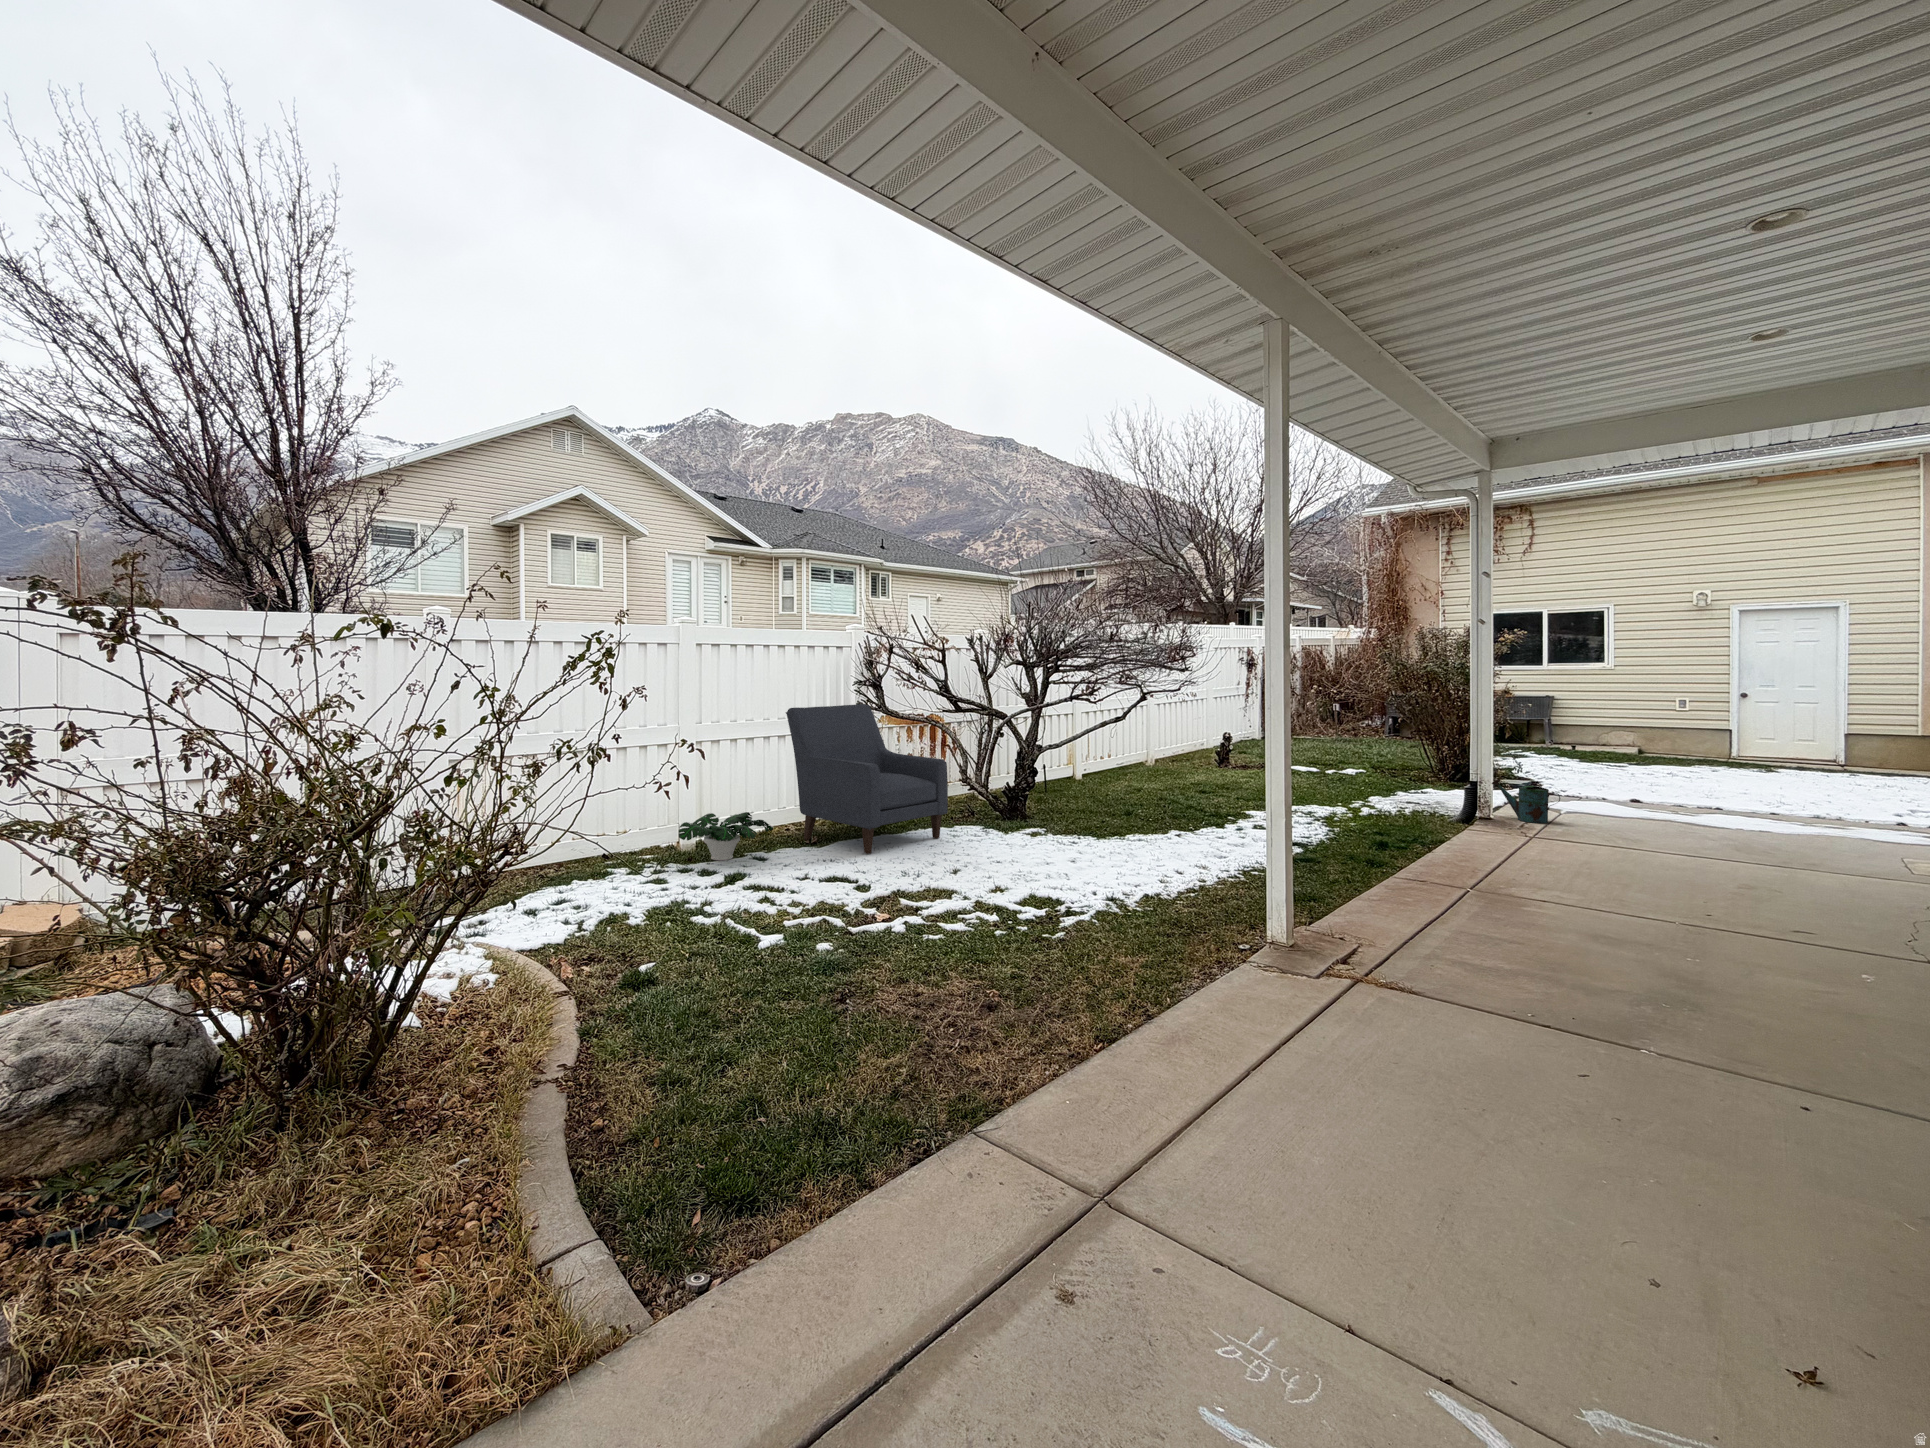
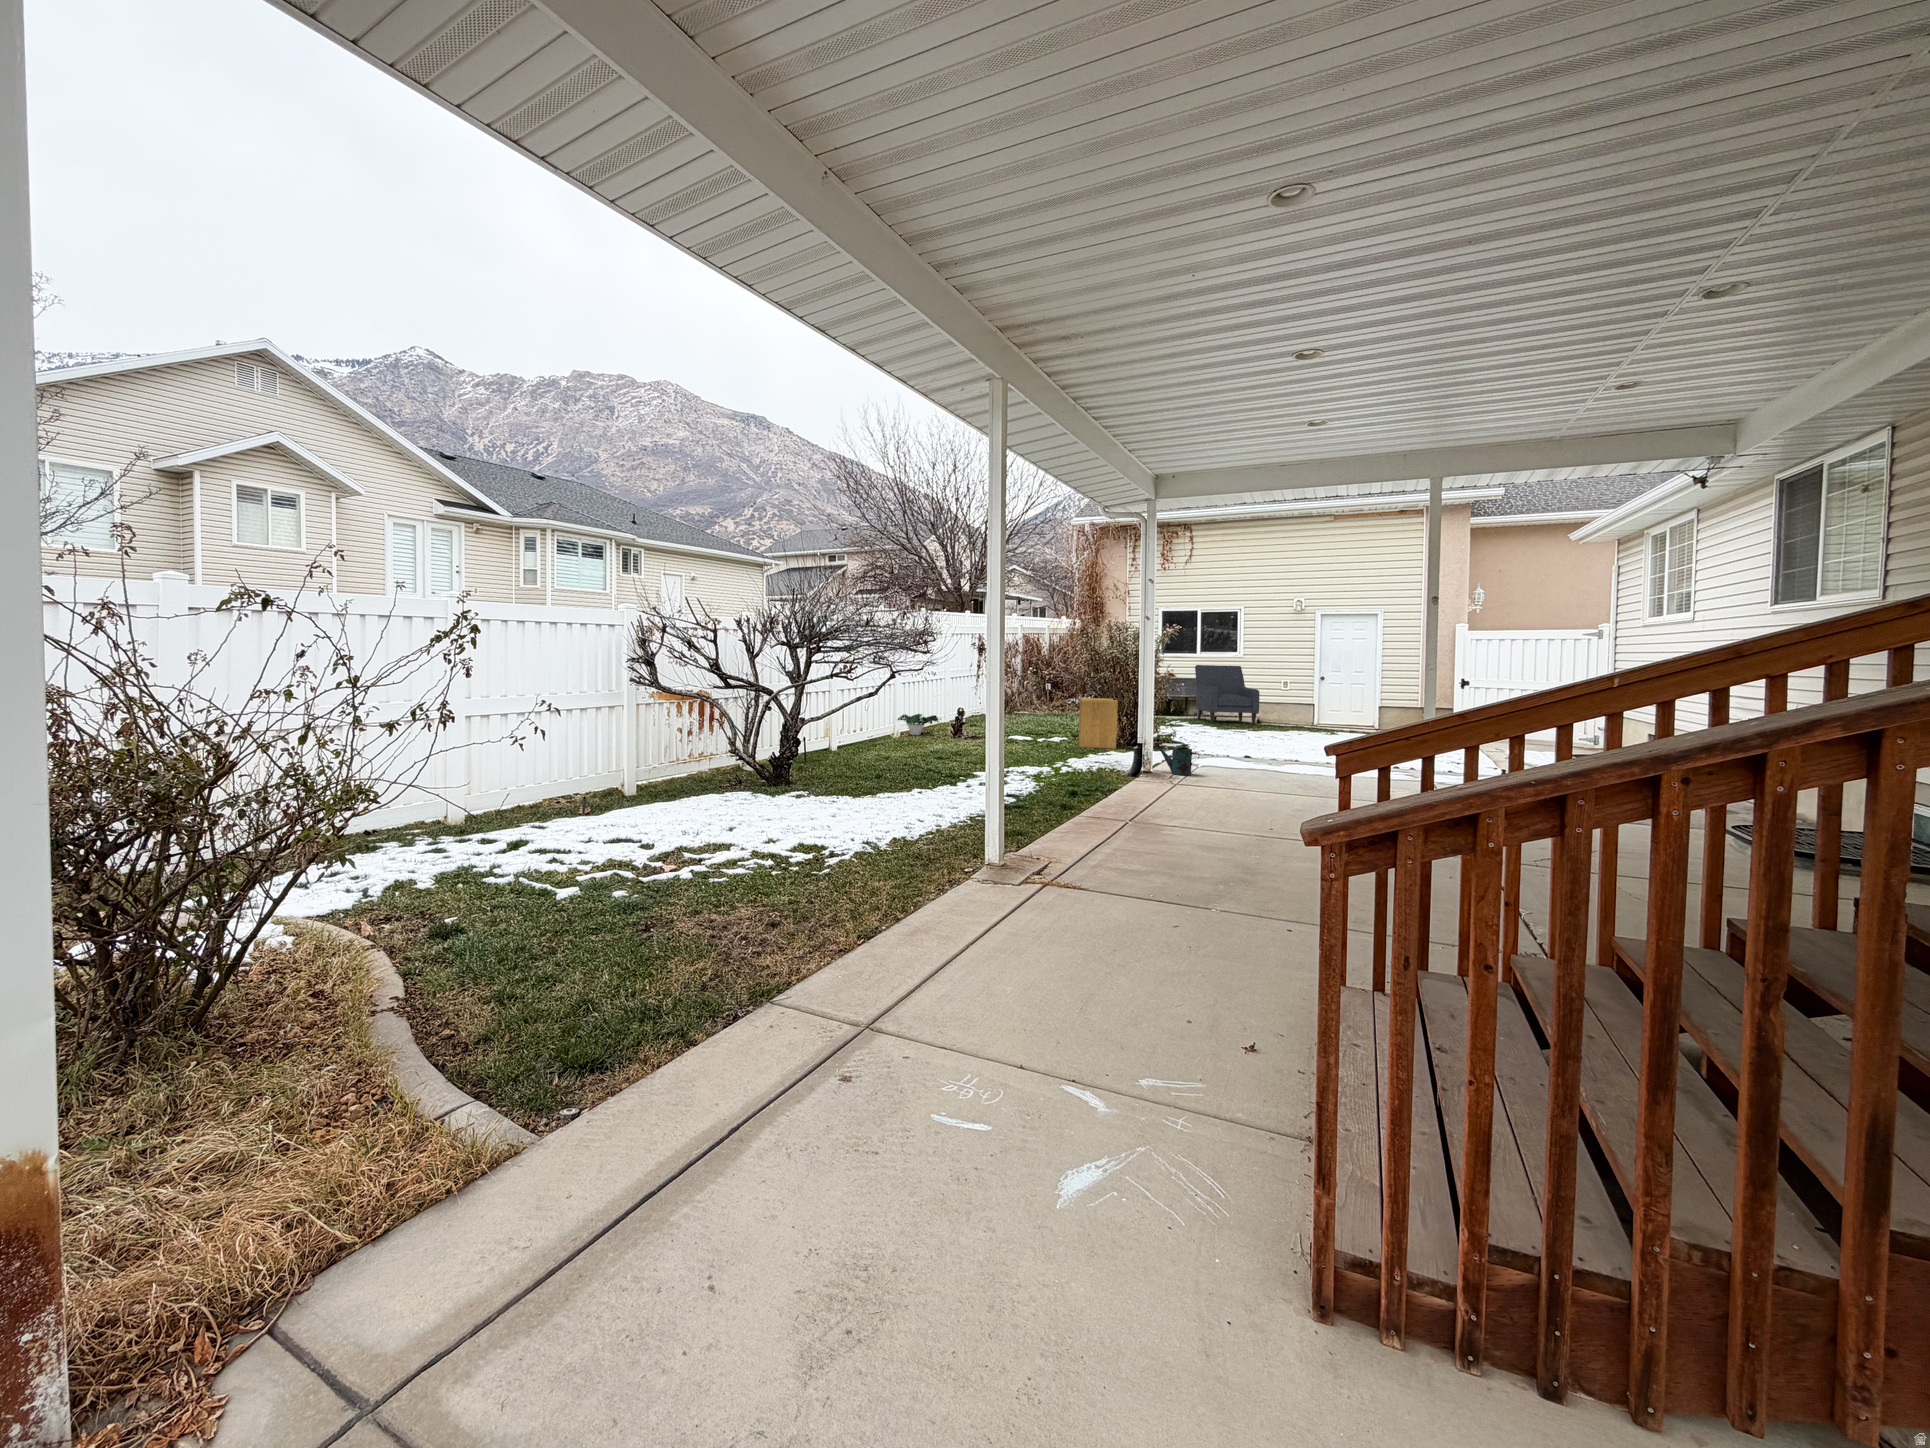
chair: present [786,704,948,854] -> present [1195,665,1259,724]
side table: none [1379,721,1433,784] -> present [1078,698,1118,749]
potted plant: present [679,812,773,861] -> present [898,714,939,735]

